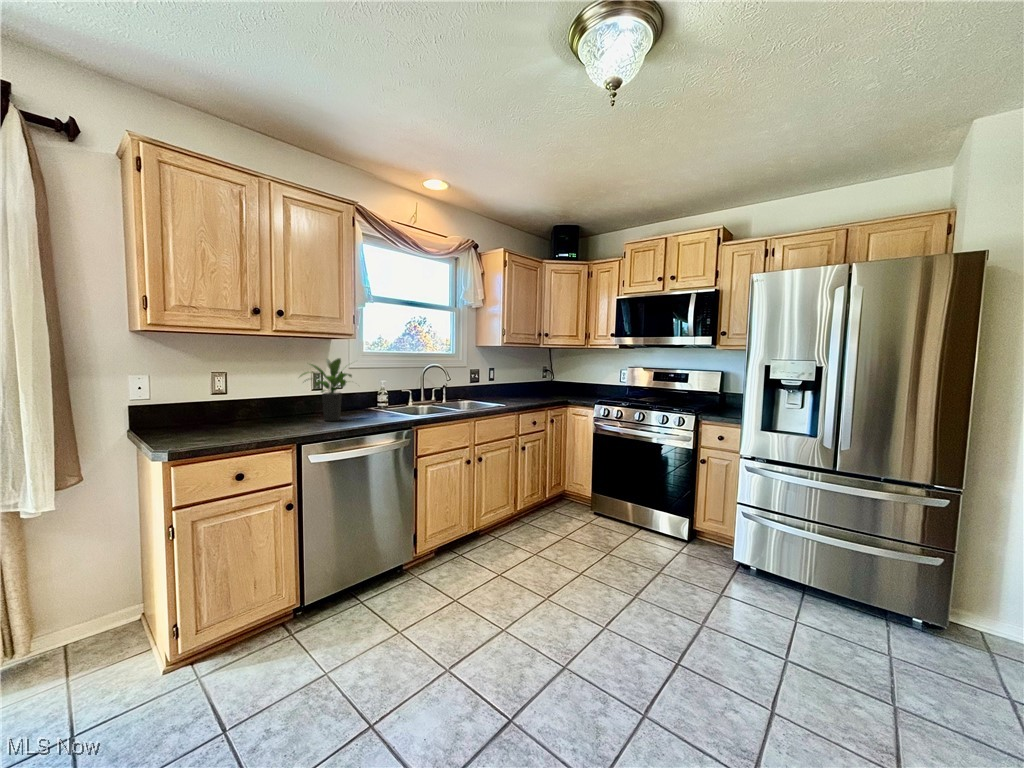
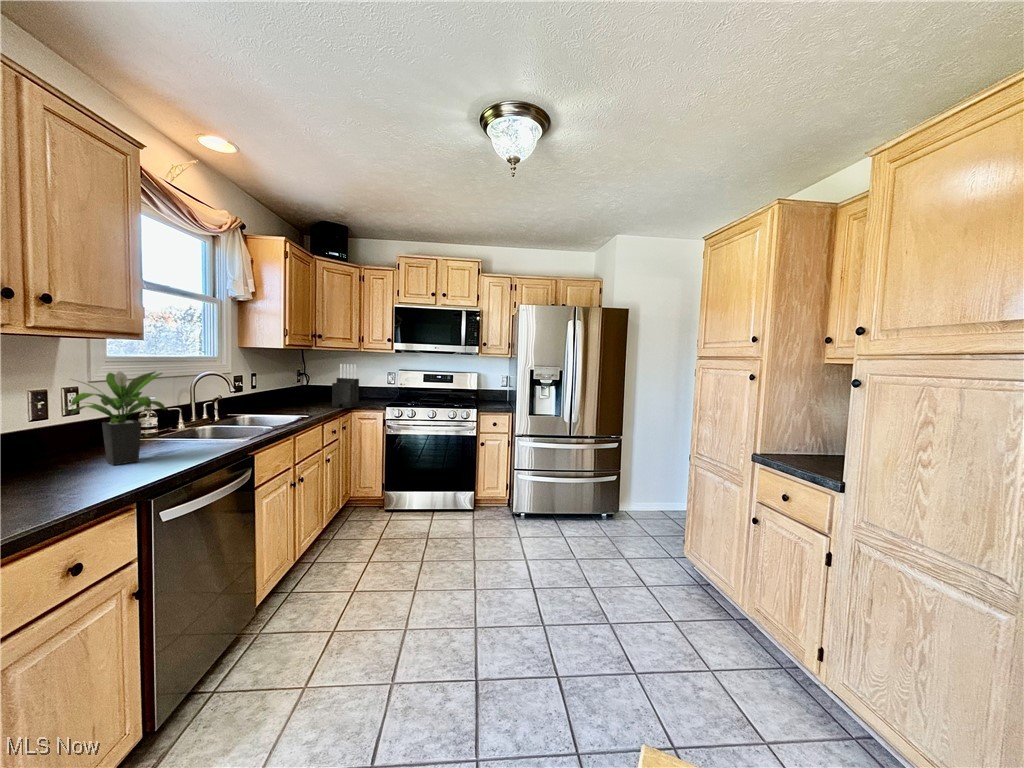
knife block: none [545,360,568,403] -> present [332,364,359,408]

